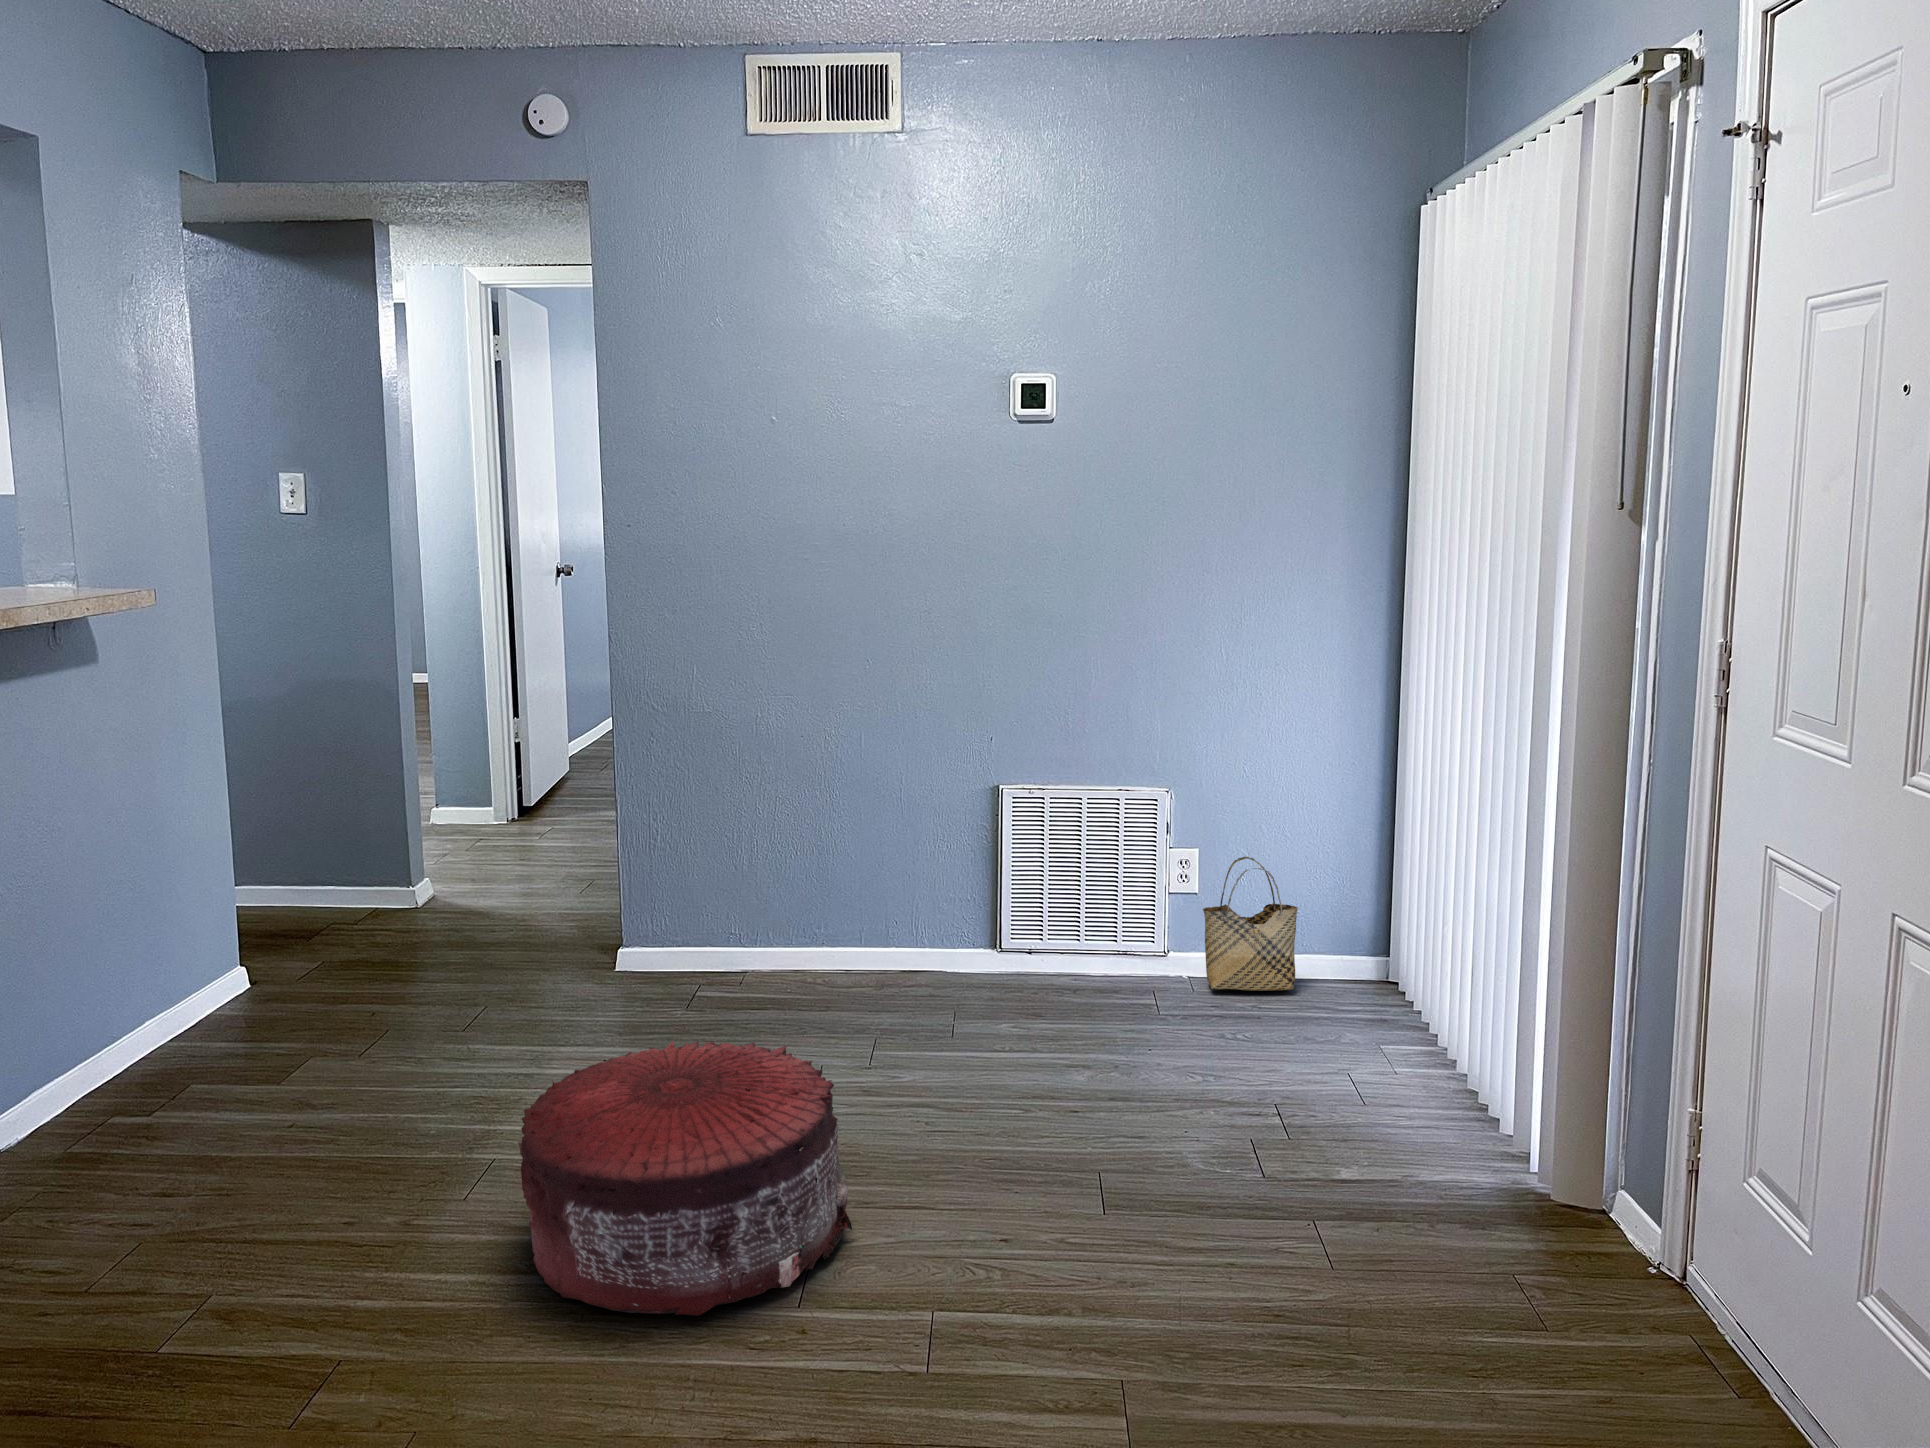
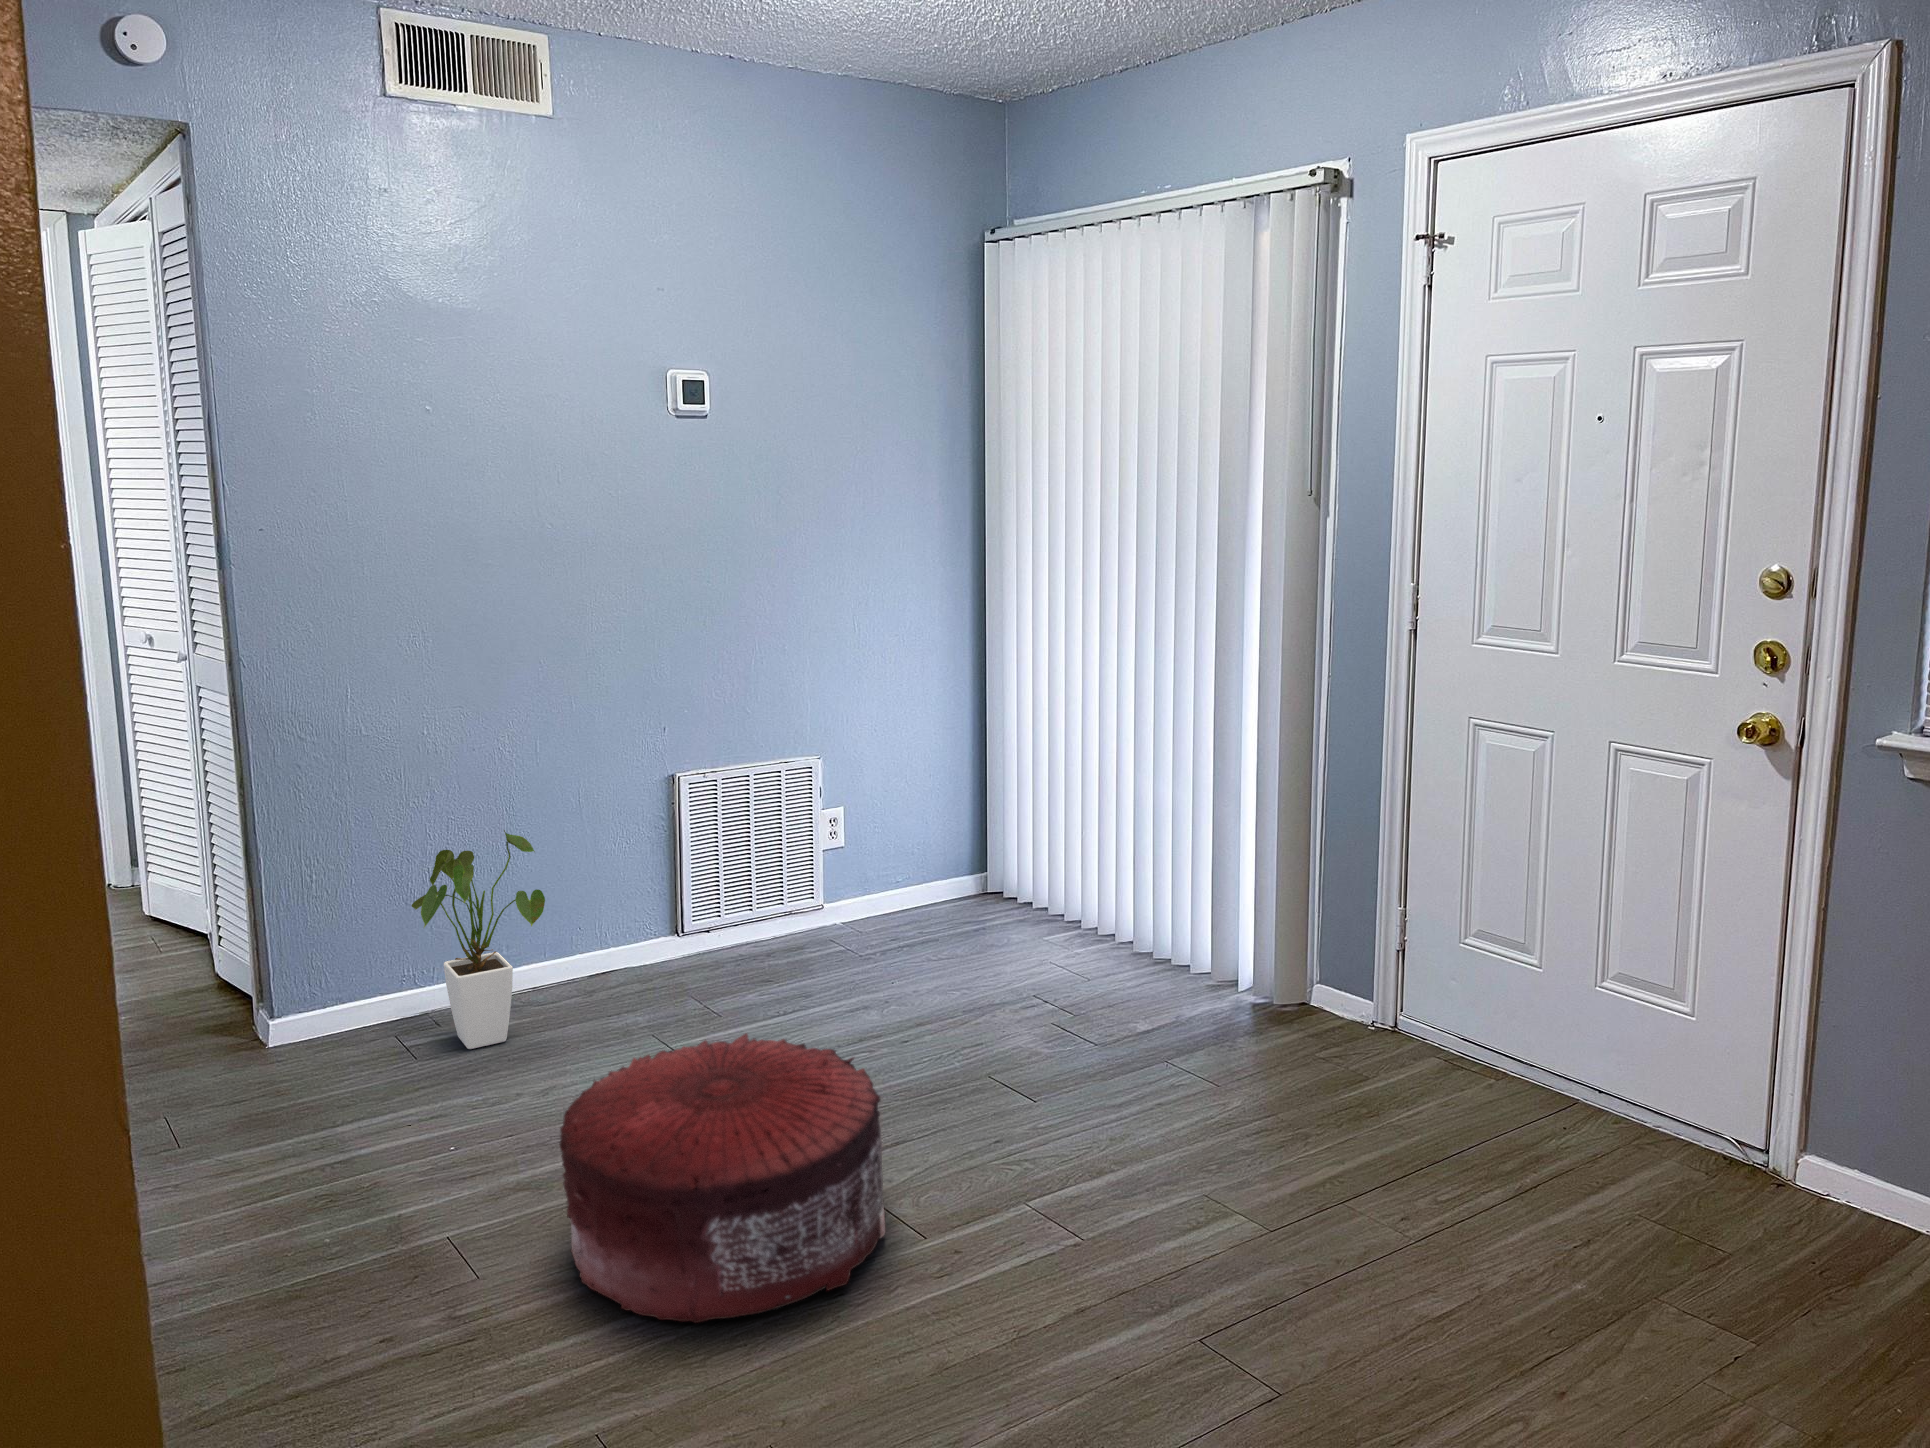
house plant: none [699,814,838,1011] -> present [412,830,545,1049]
woven basket: present [1203,857,1298,991] -> none [863,807,938,927]

